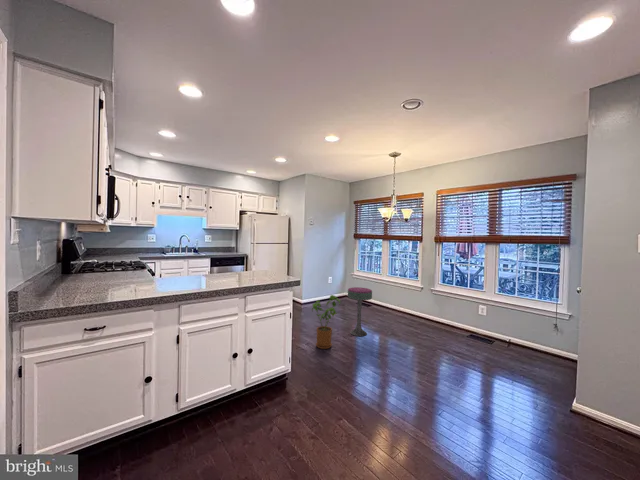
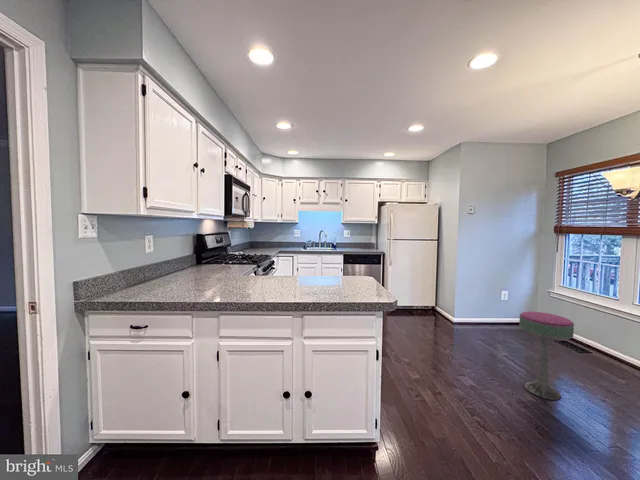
house plant: present [312,295,340,349] -> none [447,320,500,404]

